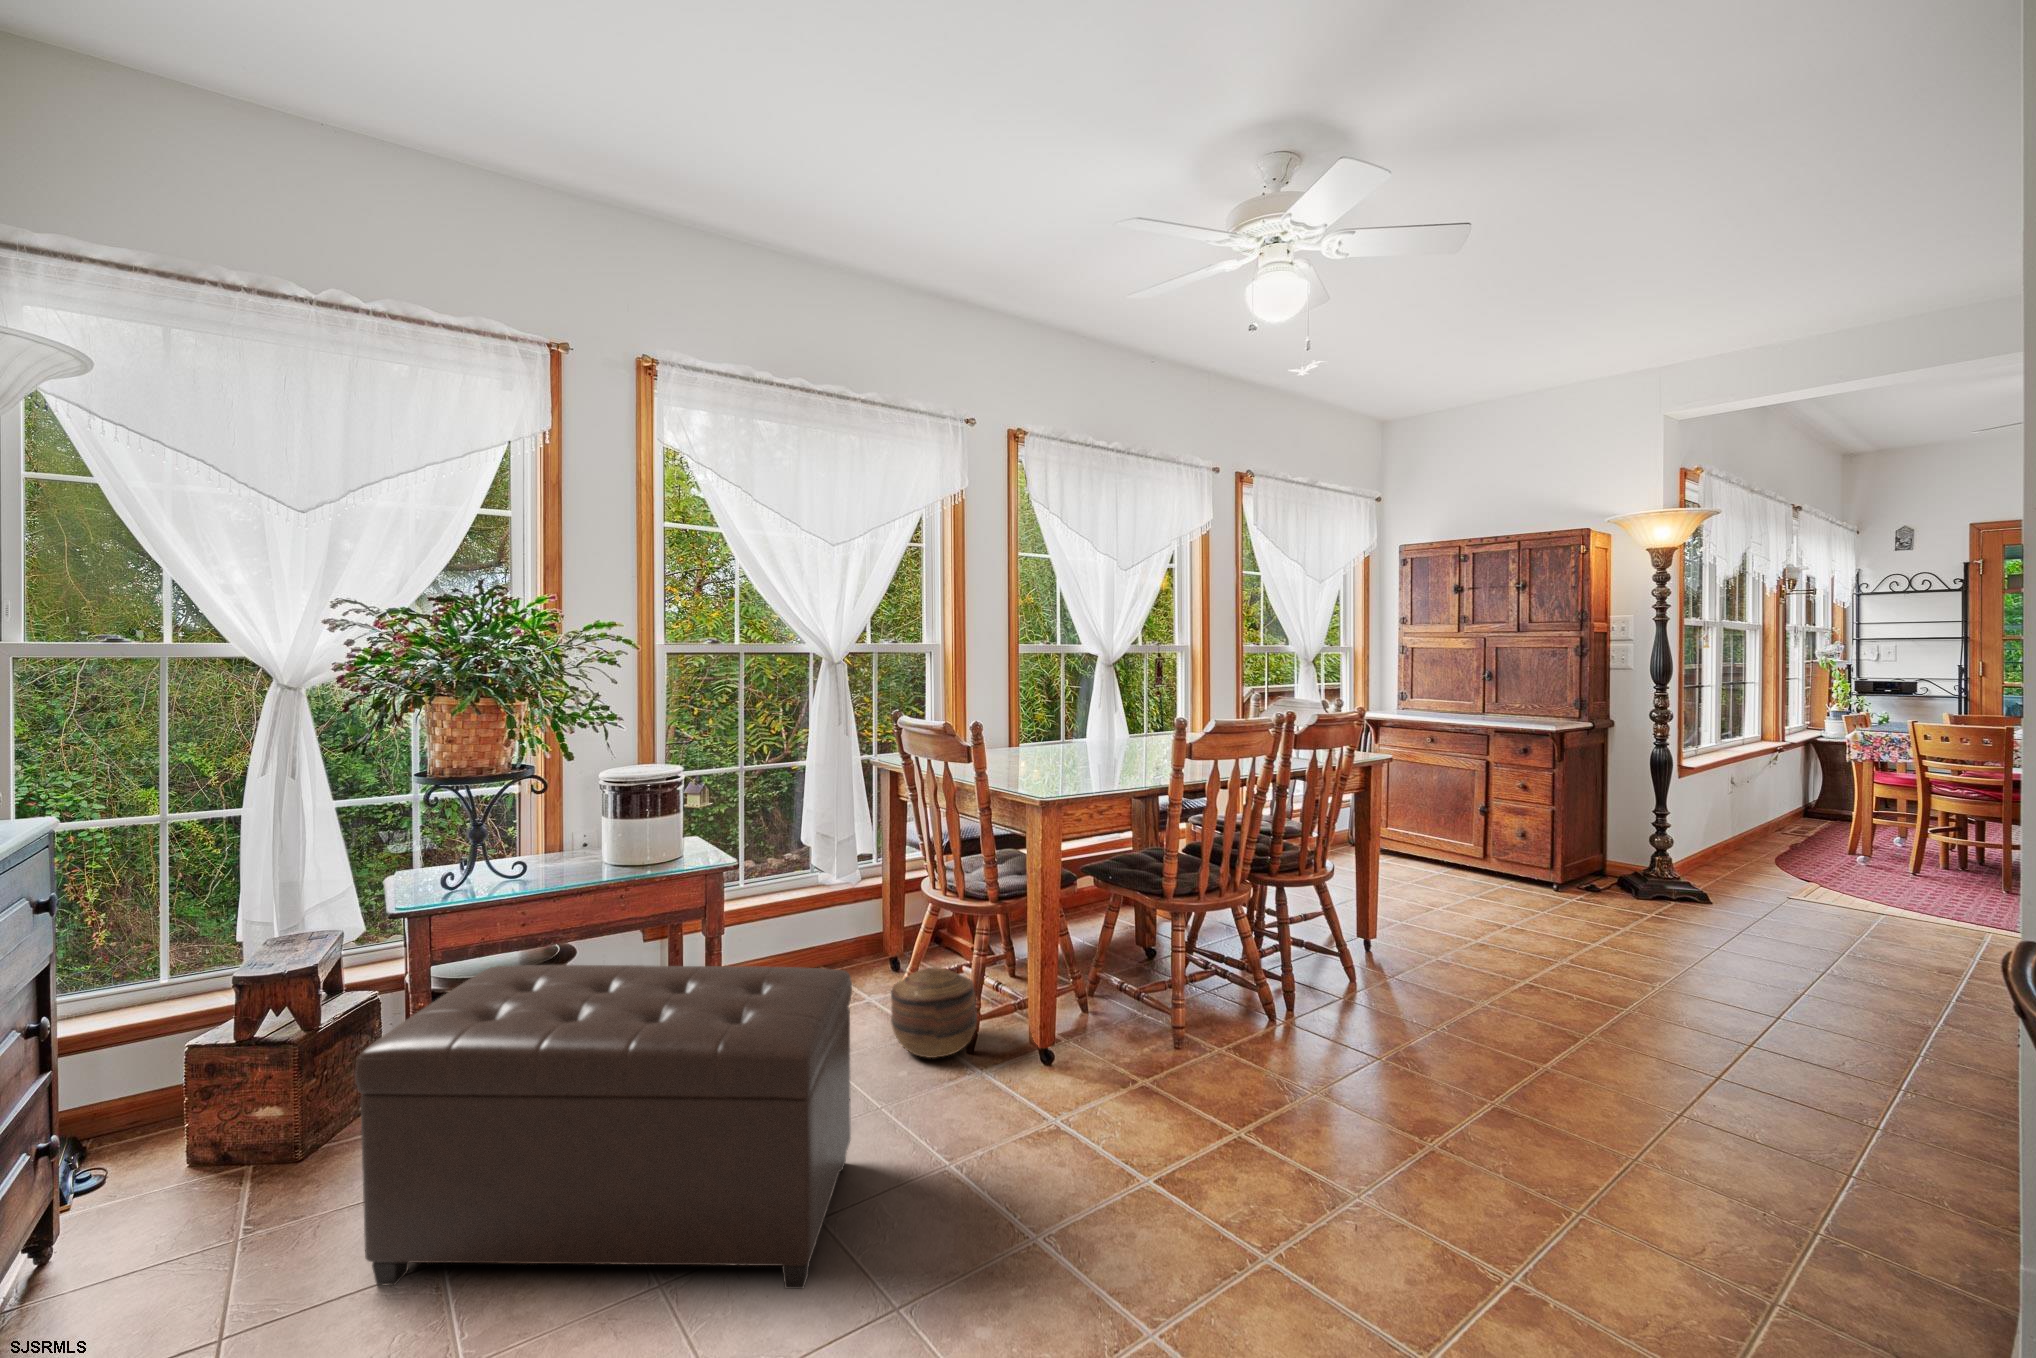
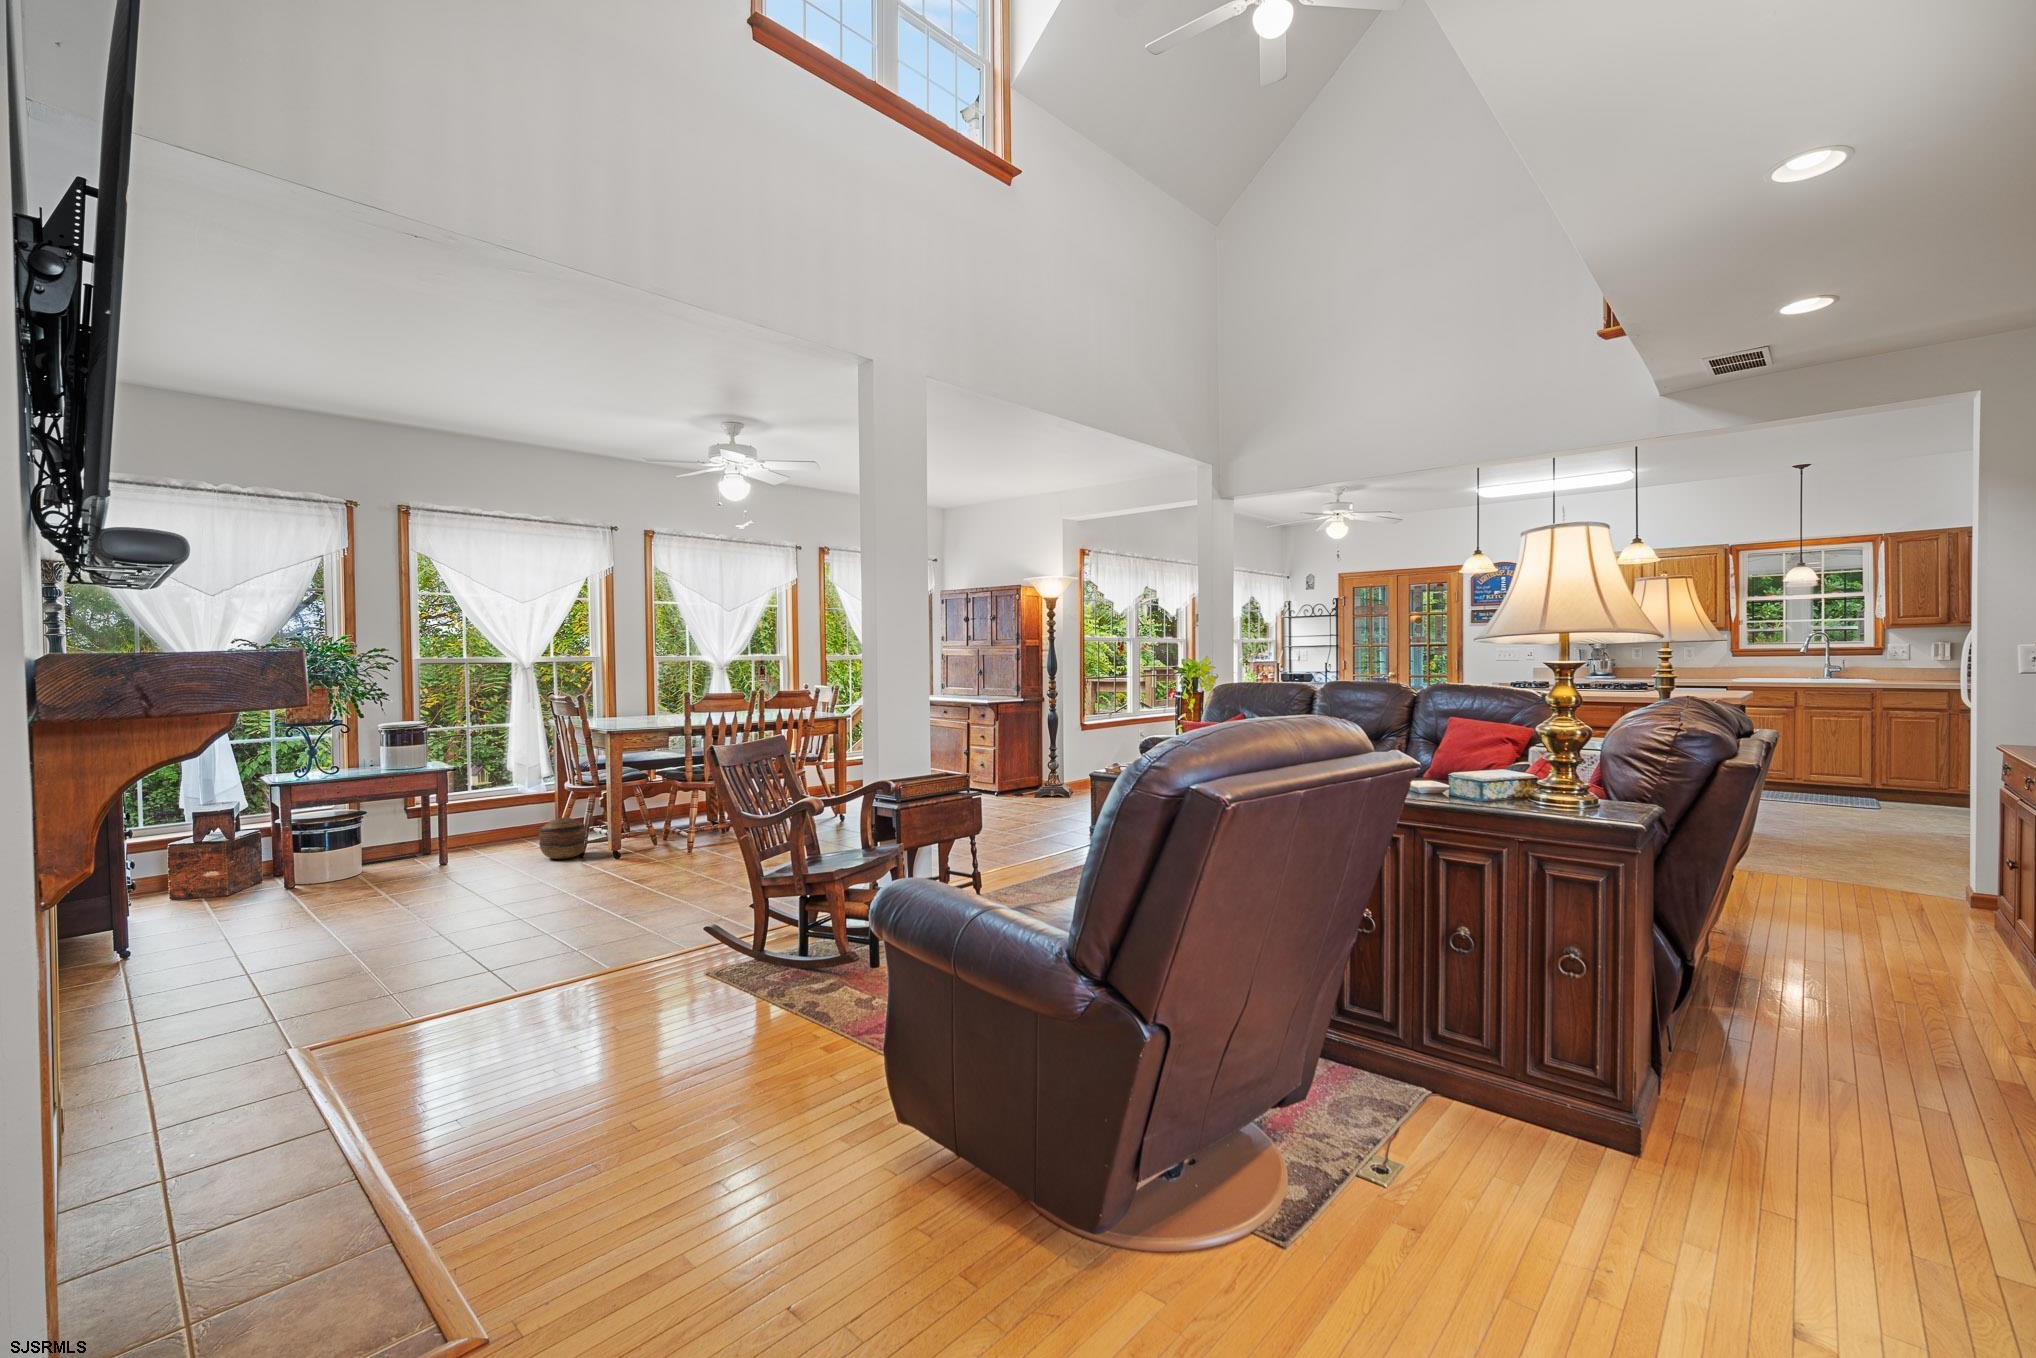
ottoman: present [355,965,852,1289] -> none [272,797,500,913]

